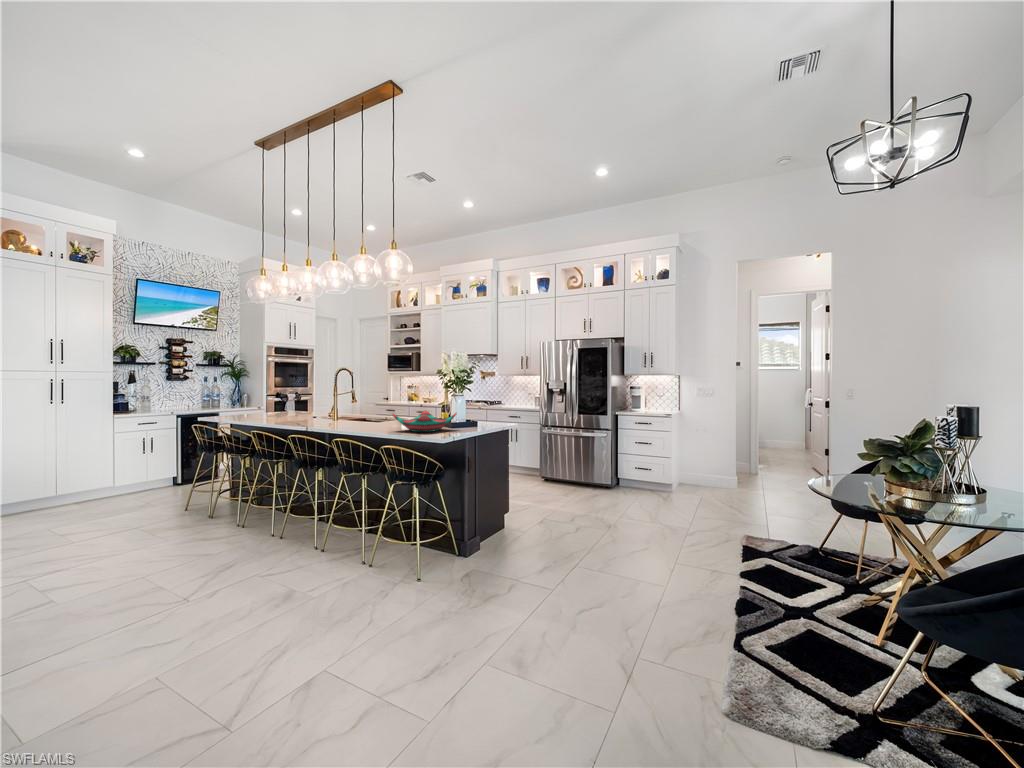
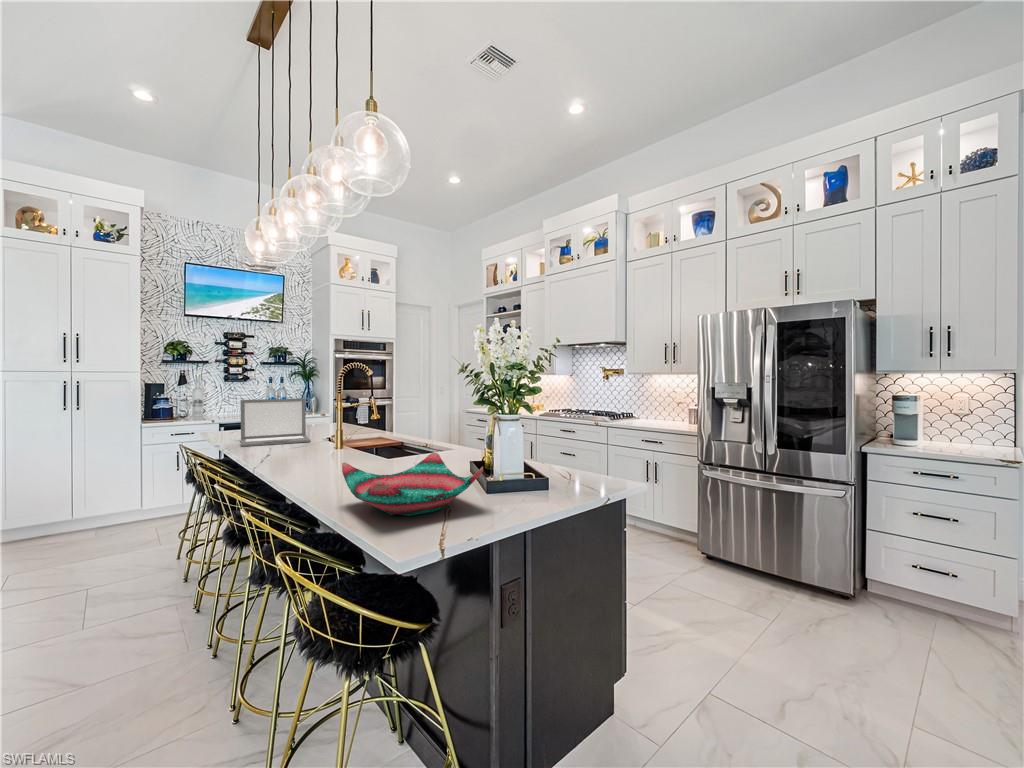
laptop: none [248,391,302,421] -> present [241,398,310,447]

